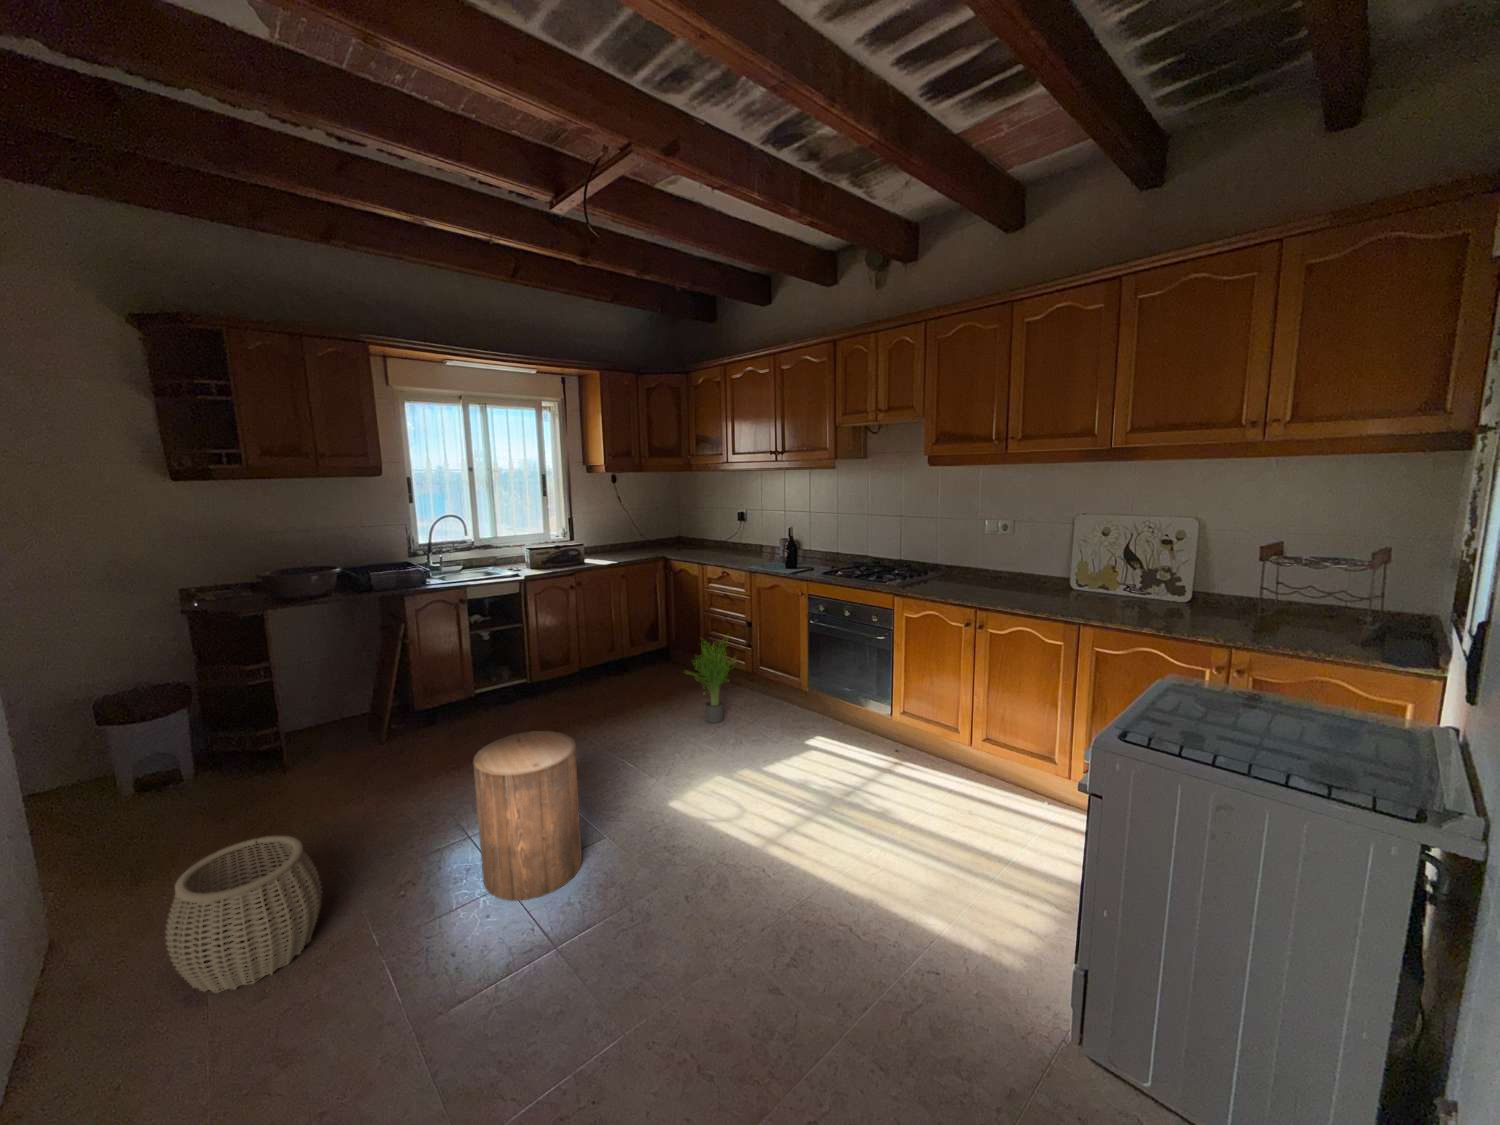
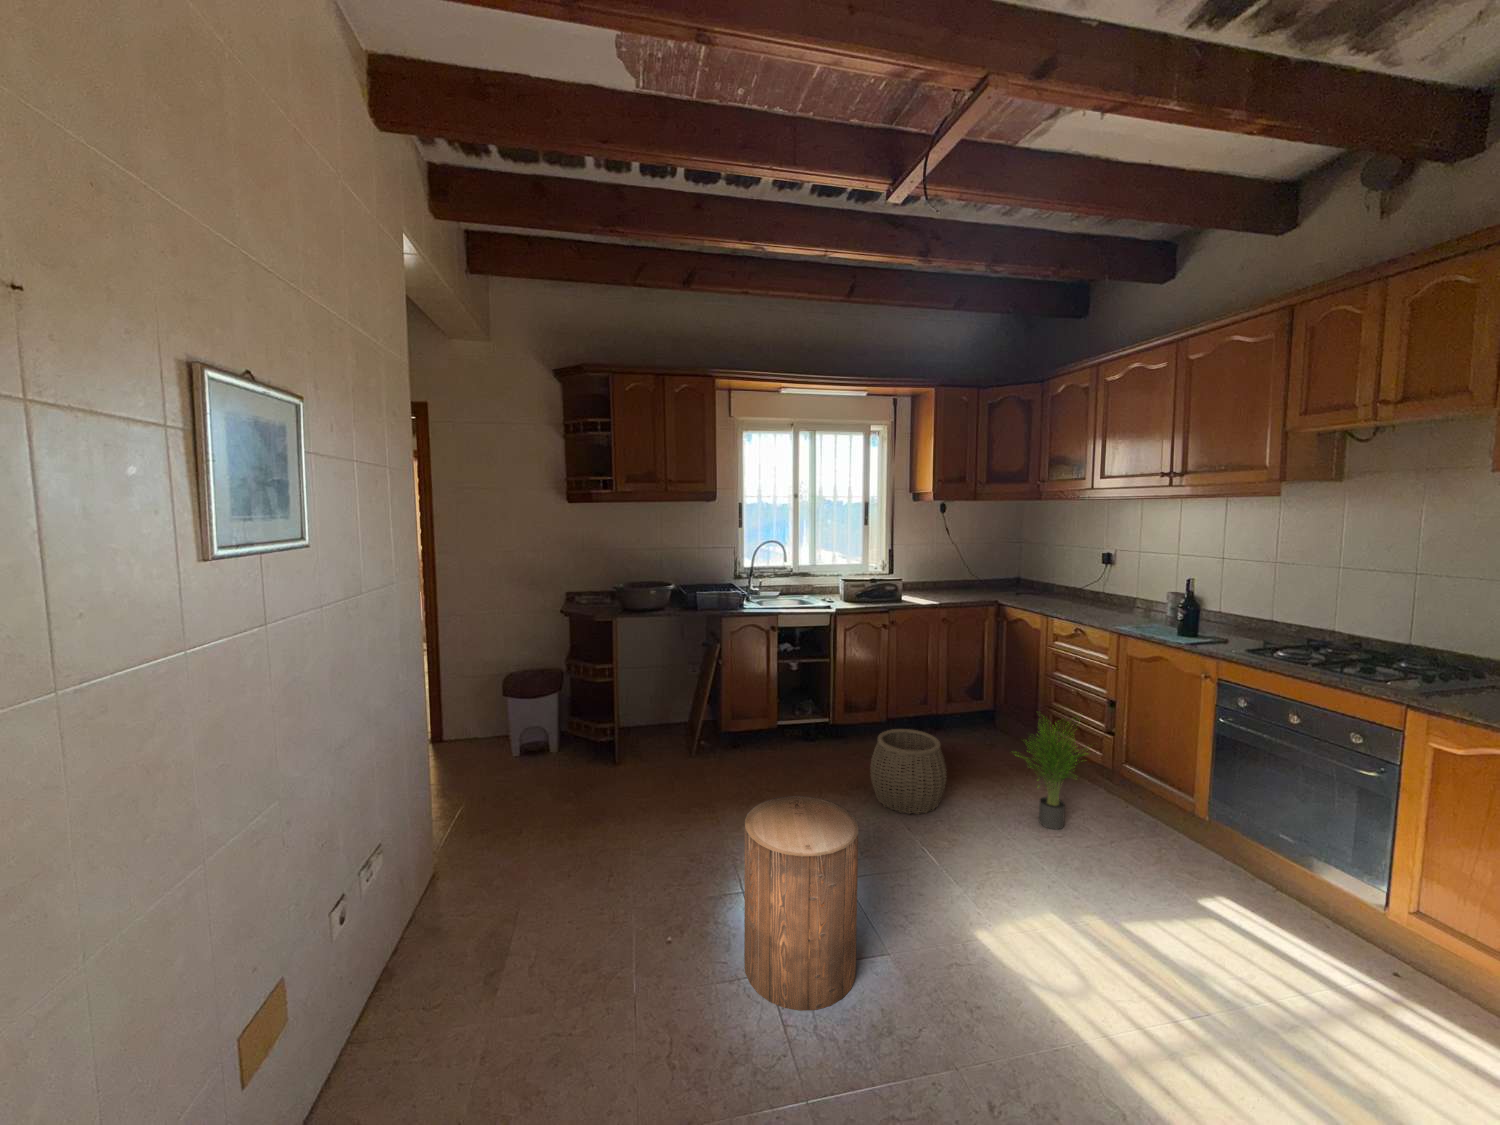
woven basket: present [165,835,322,993] -> present [870,729,947,814]

